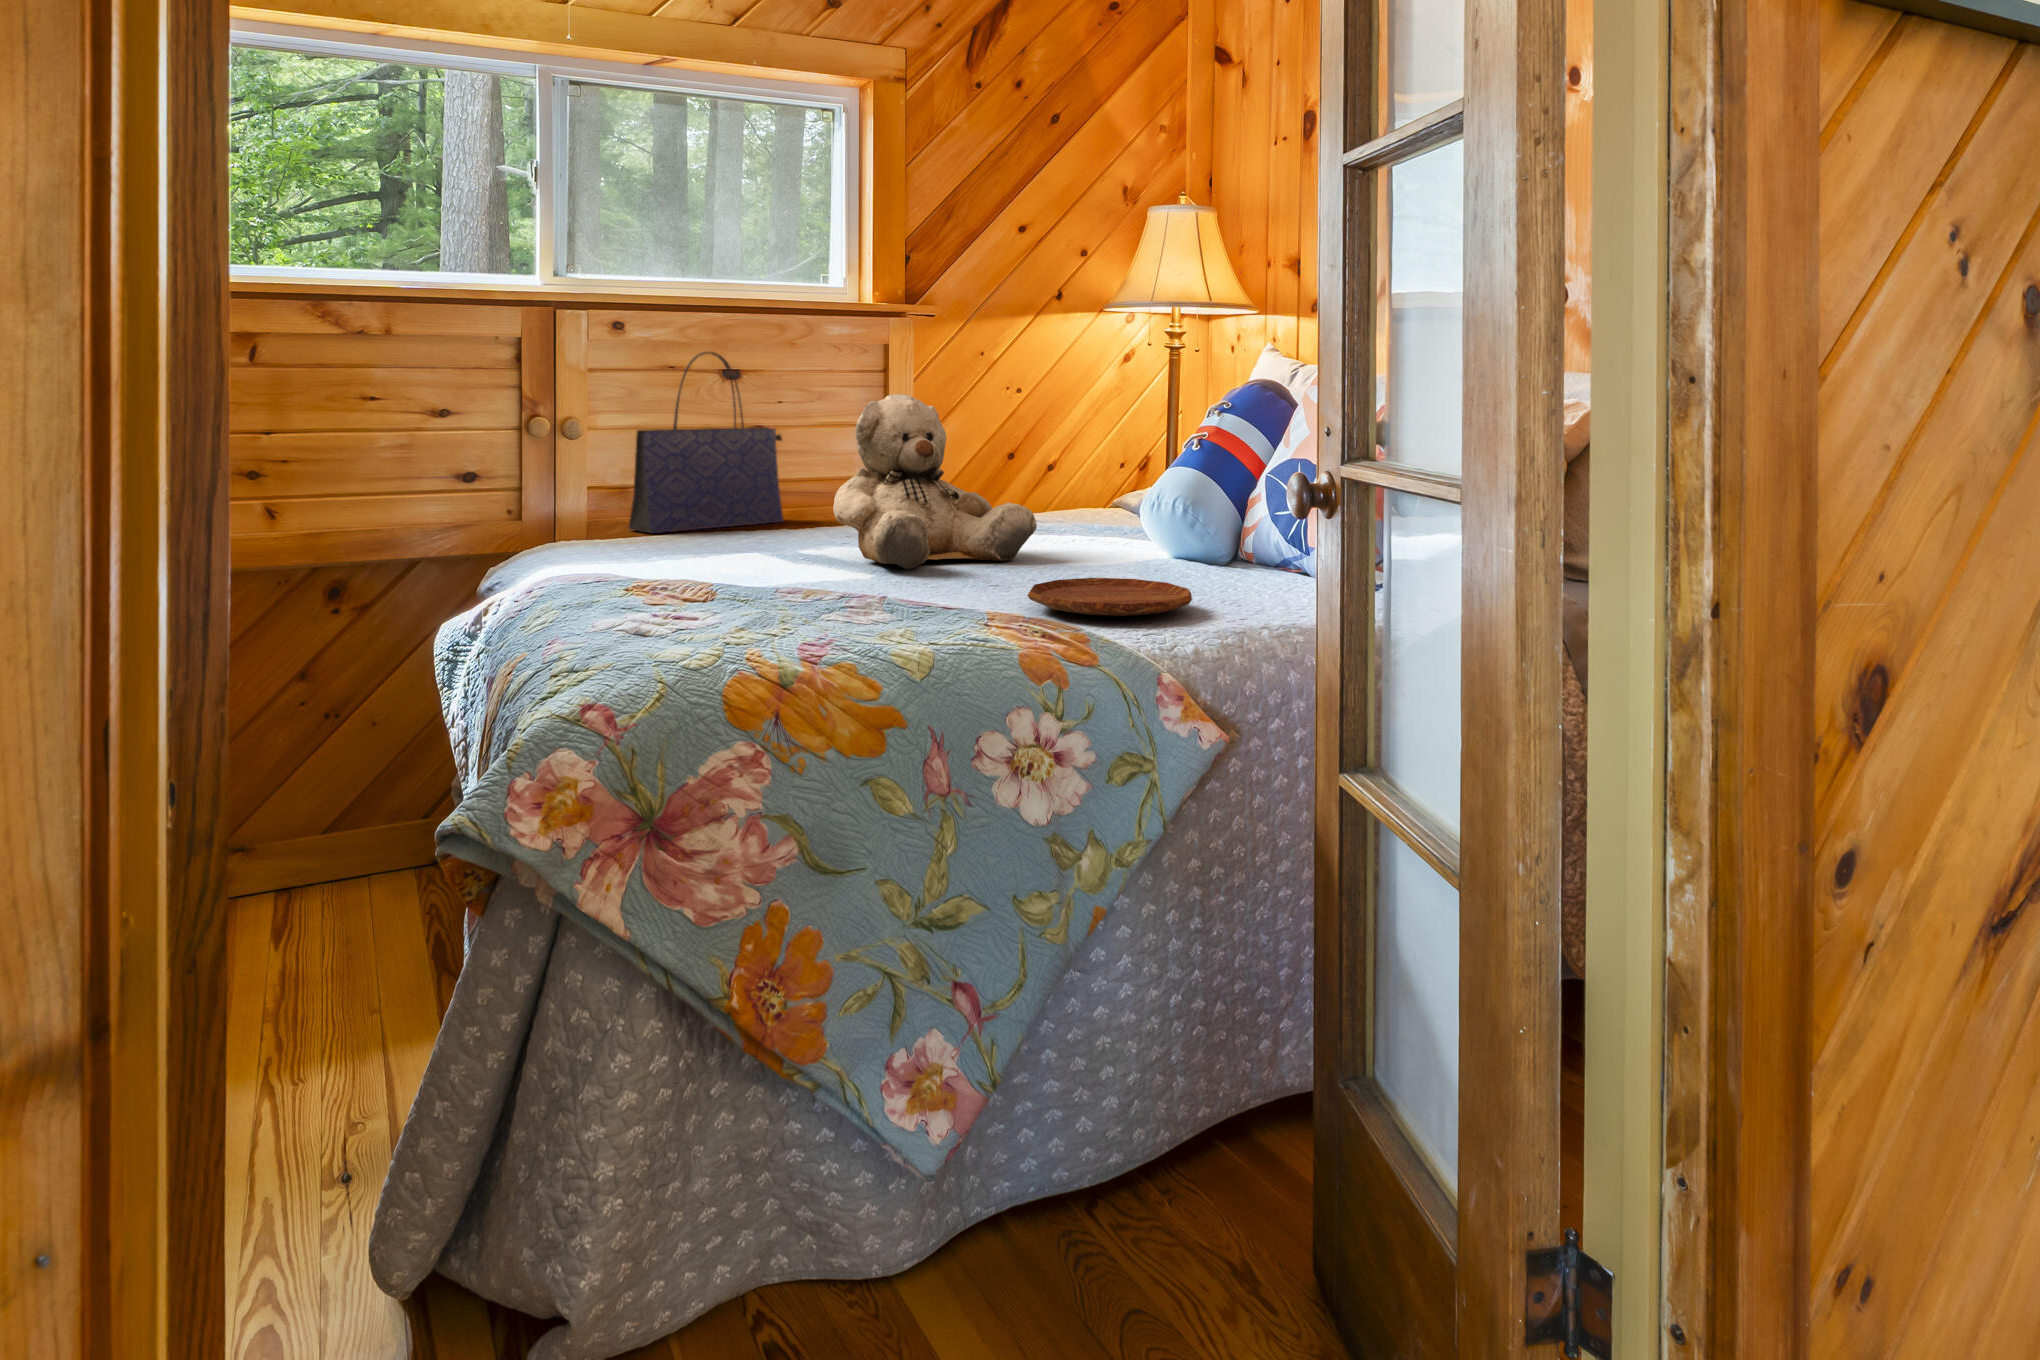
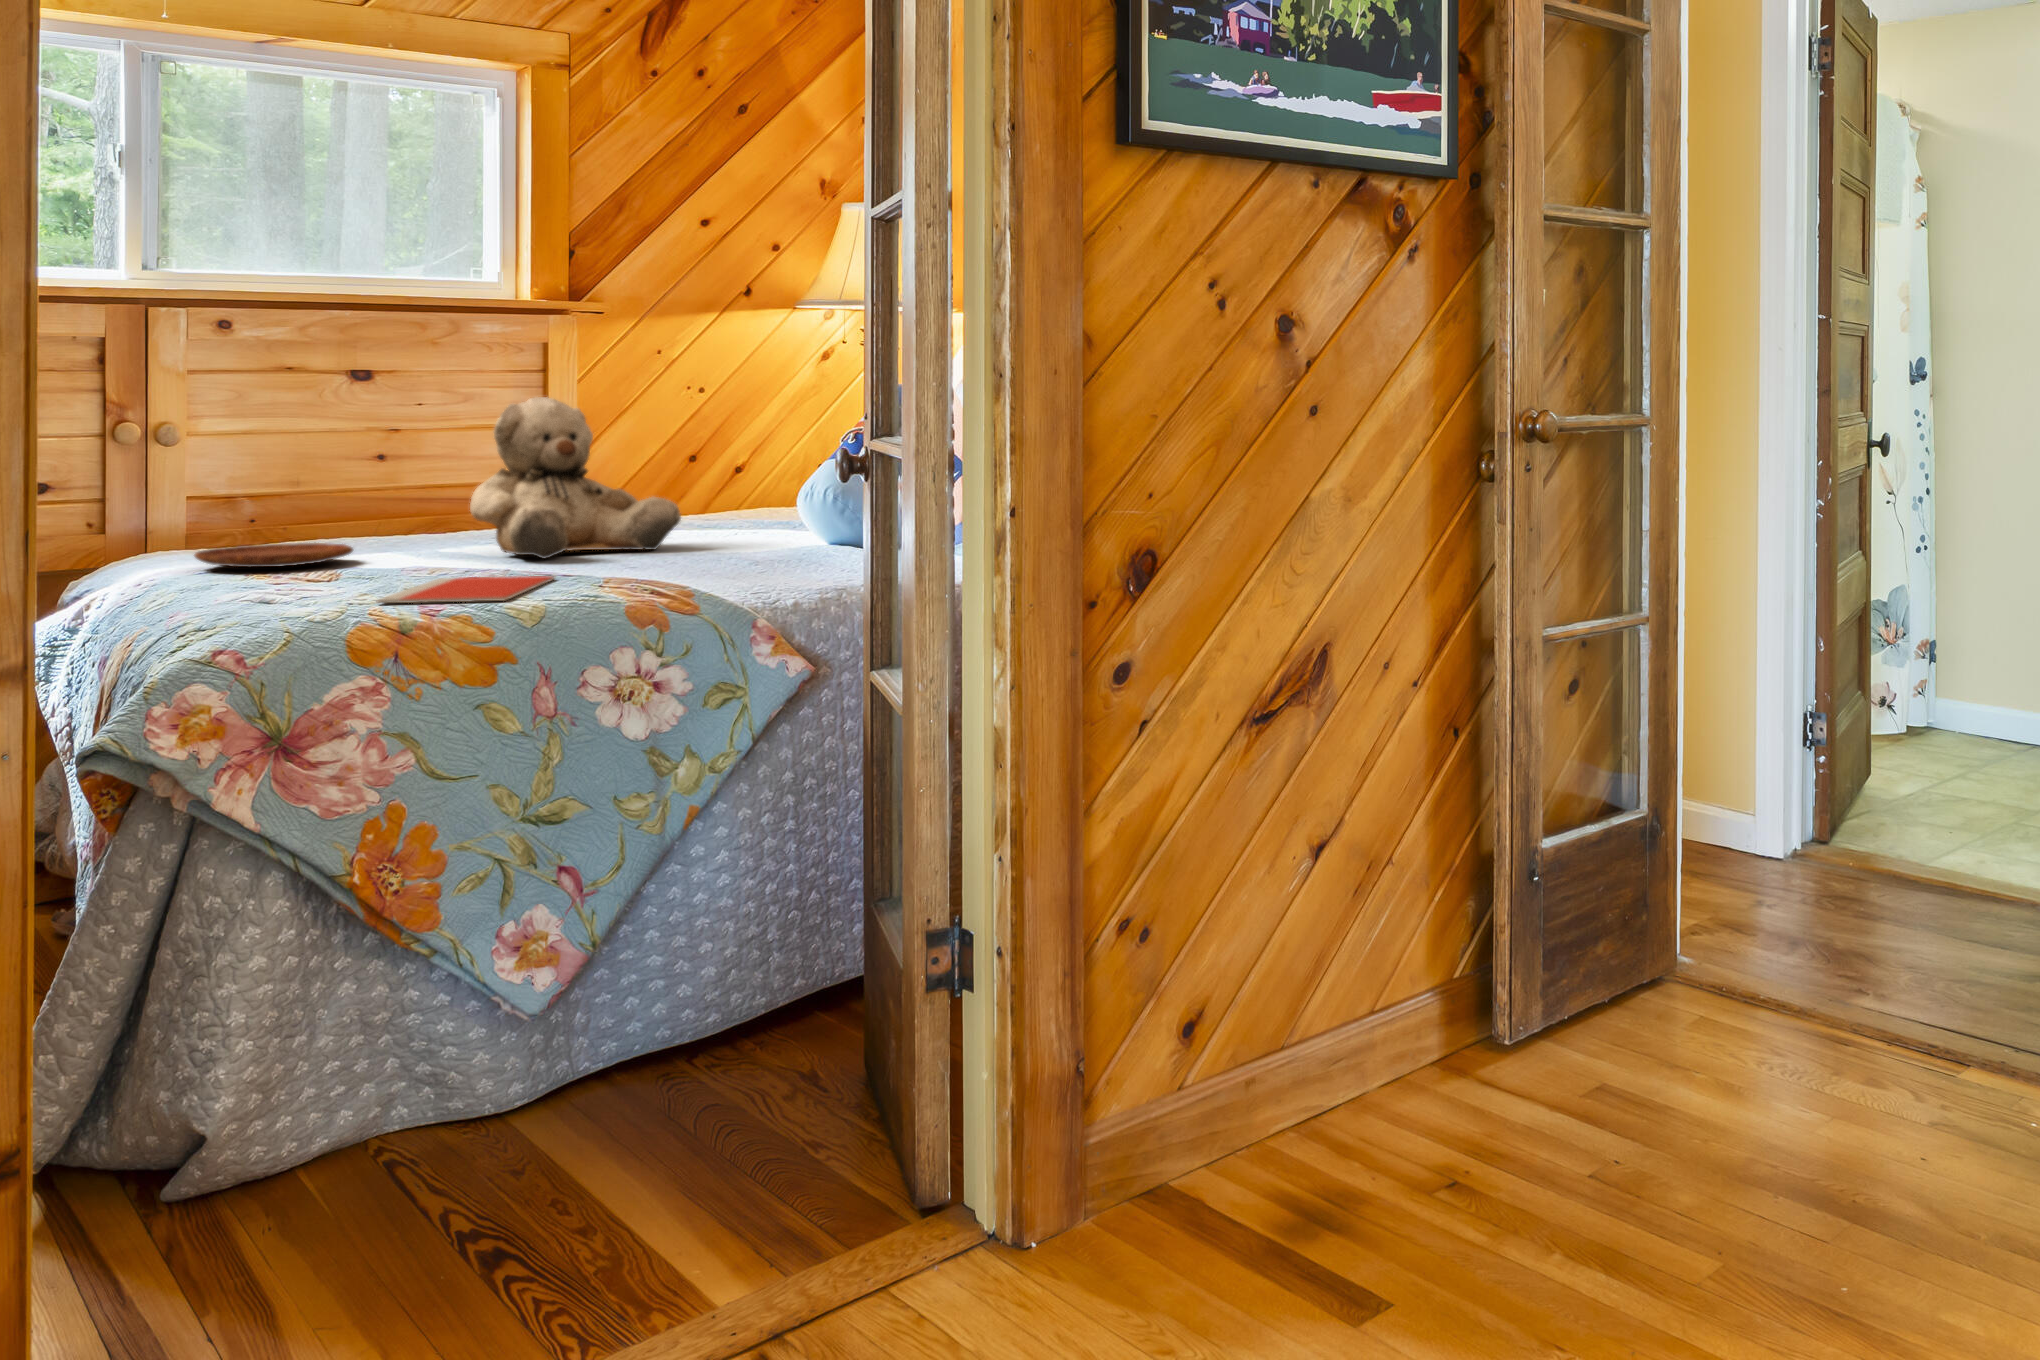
tote bag: present [629,352,784,533] -> none [241,356,424,543]
tray: present [1027,578,1192,616] -> present [194,543,353,567]
notebook: none [754,597,931,642] -> present [377,576,555,603]

